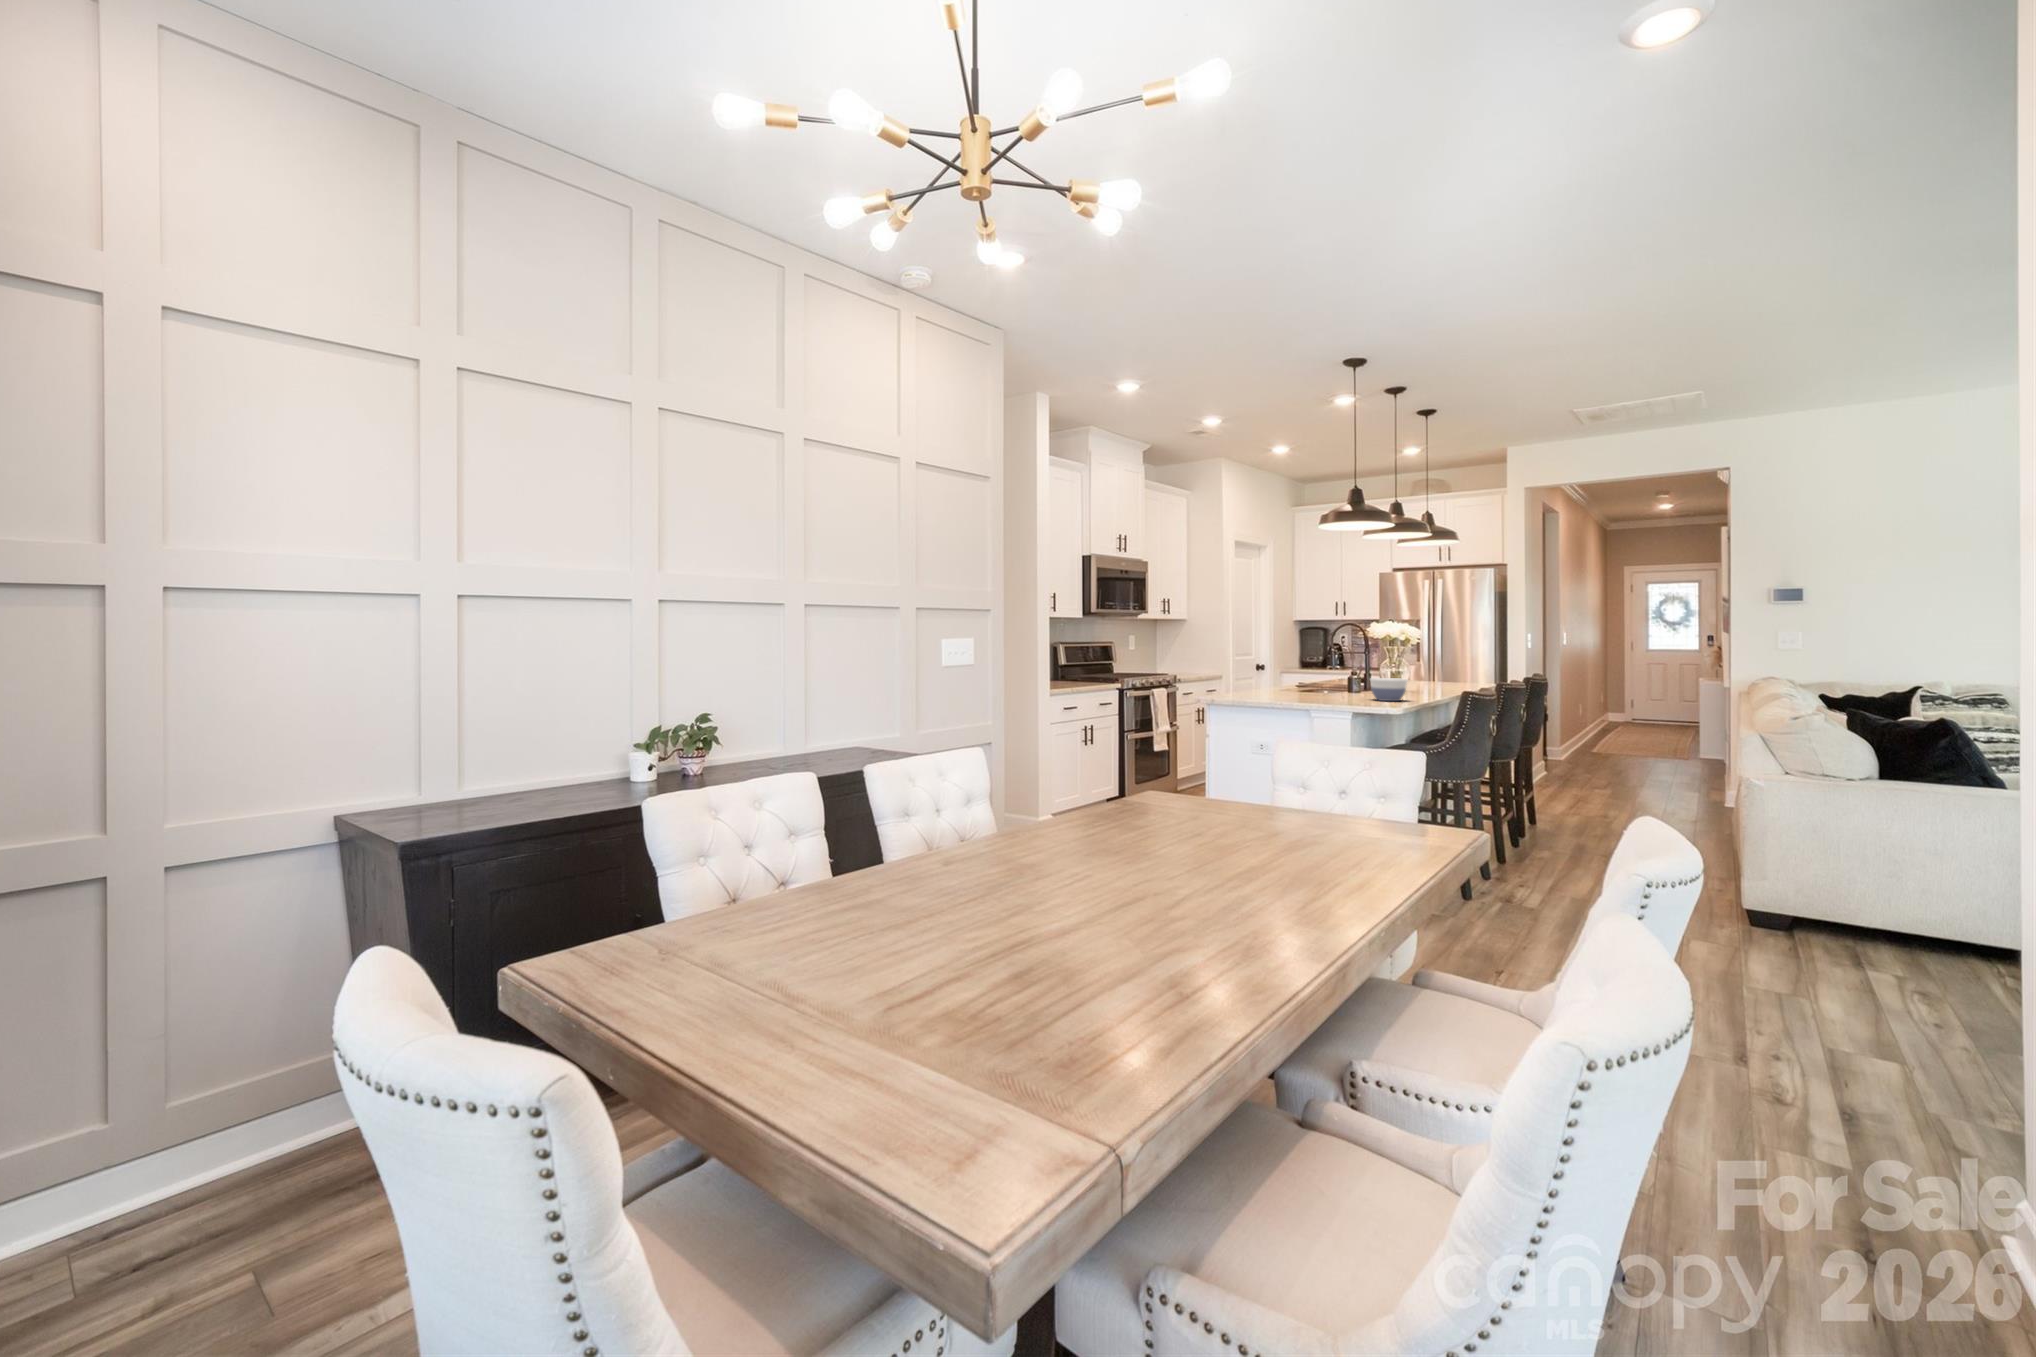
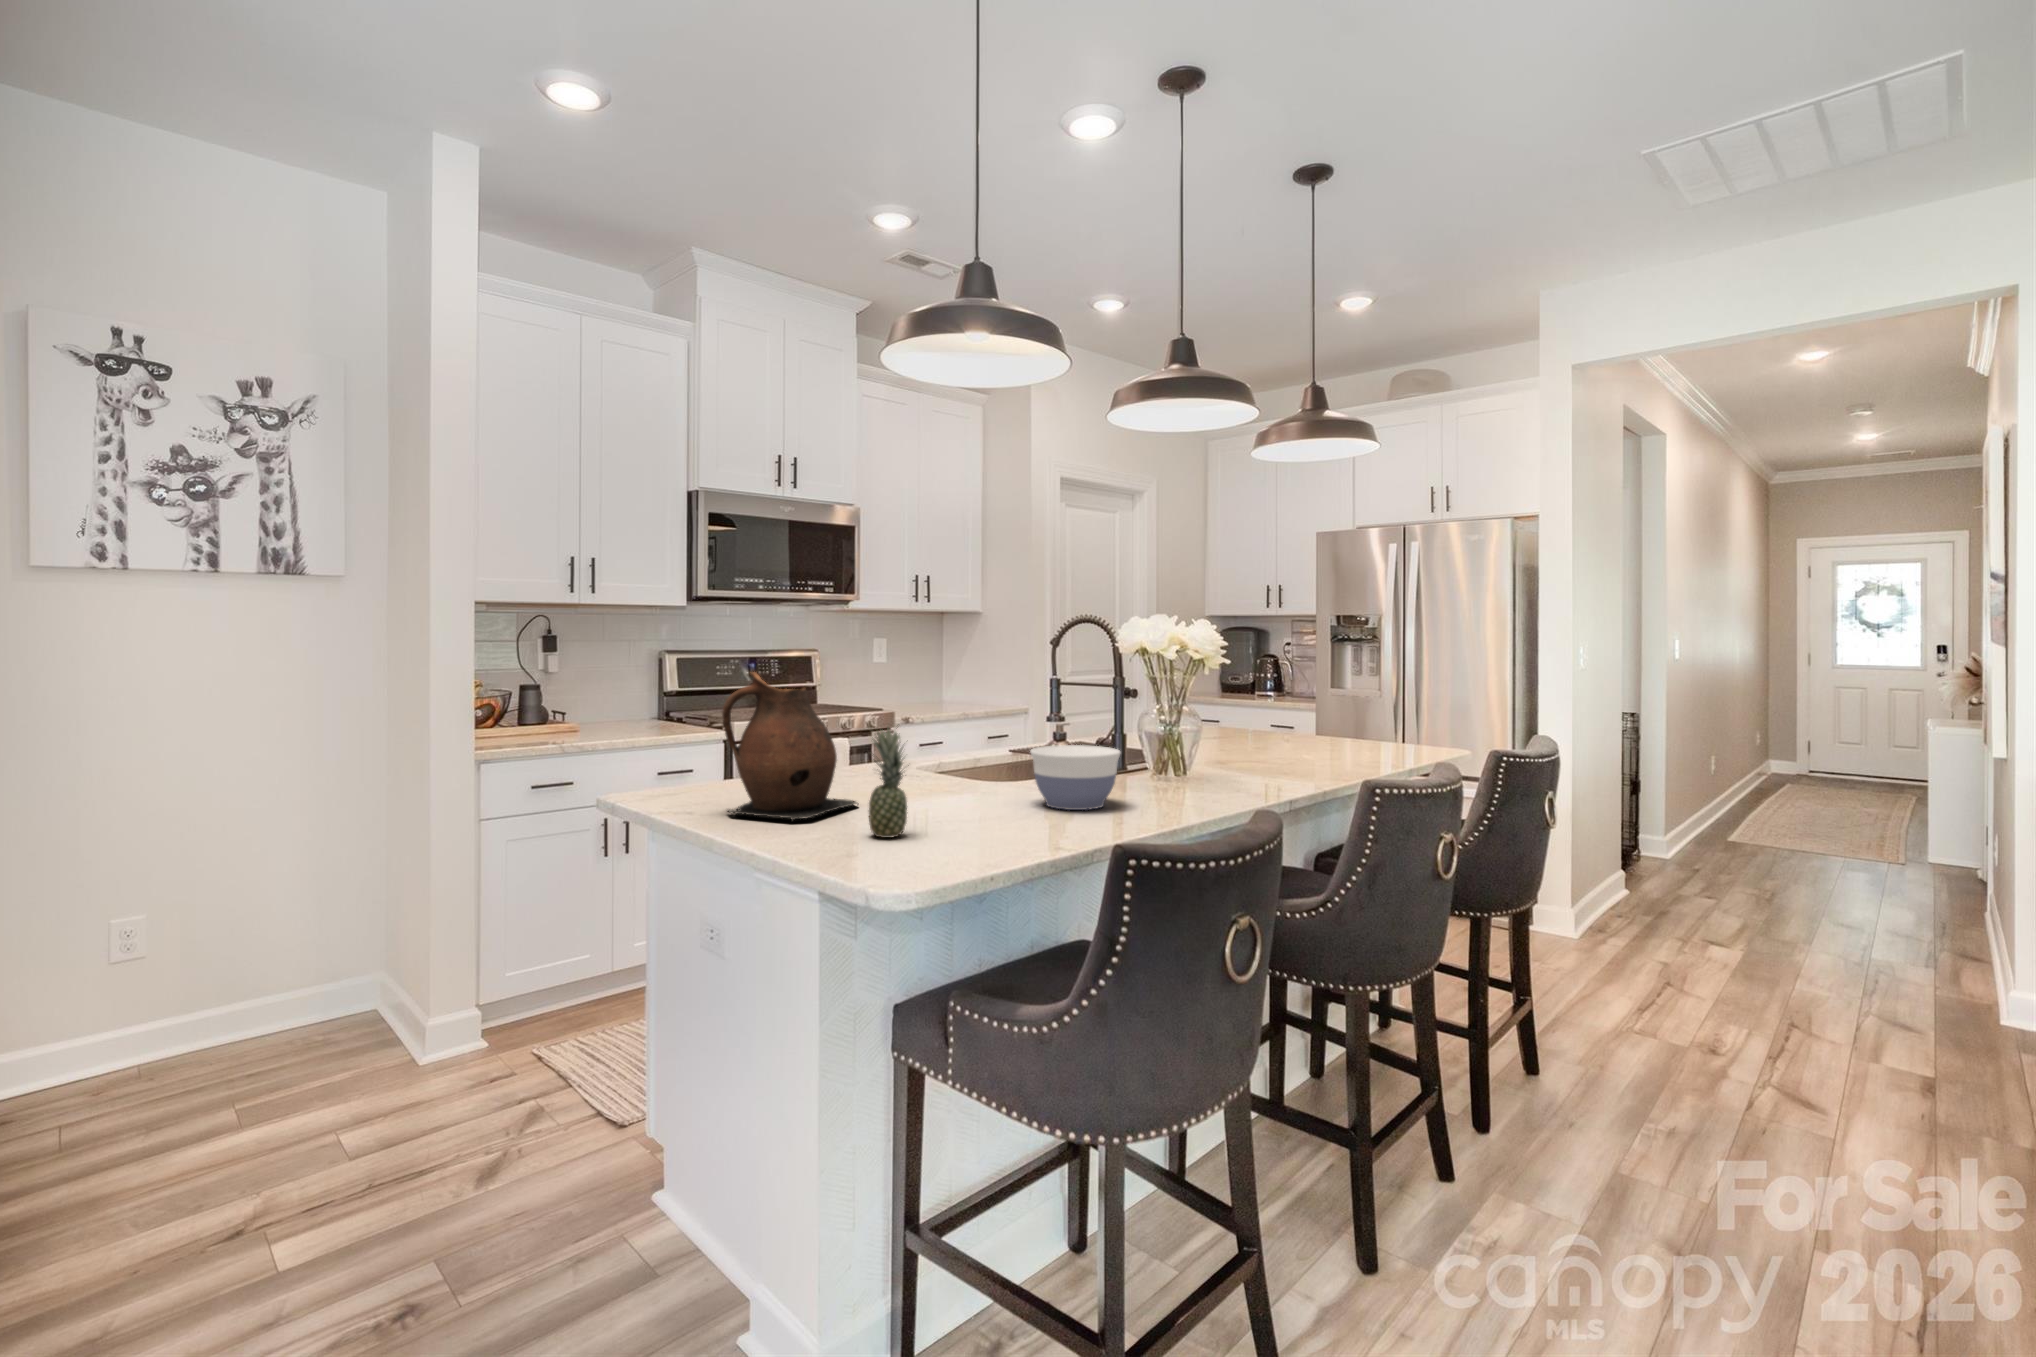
ceramic pitcher: none [1267,649,1312,704] -> present [722,672,858,821]
fruit: none [1345,666,1362,706] -> present [869,728,909,838]

